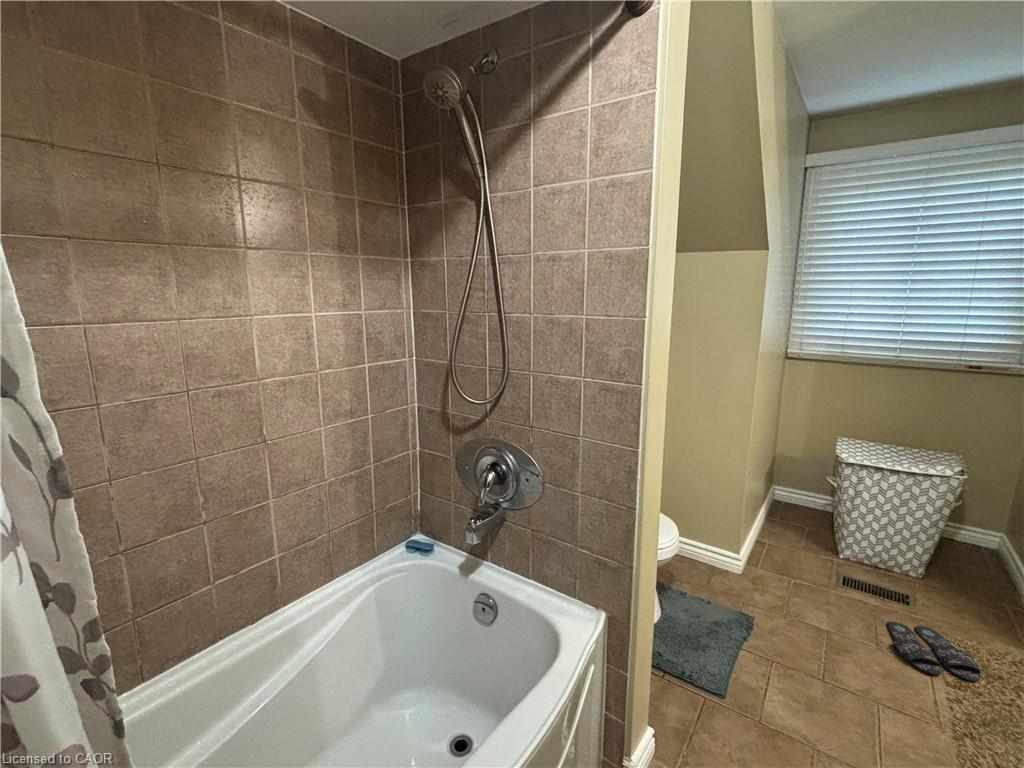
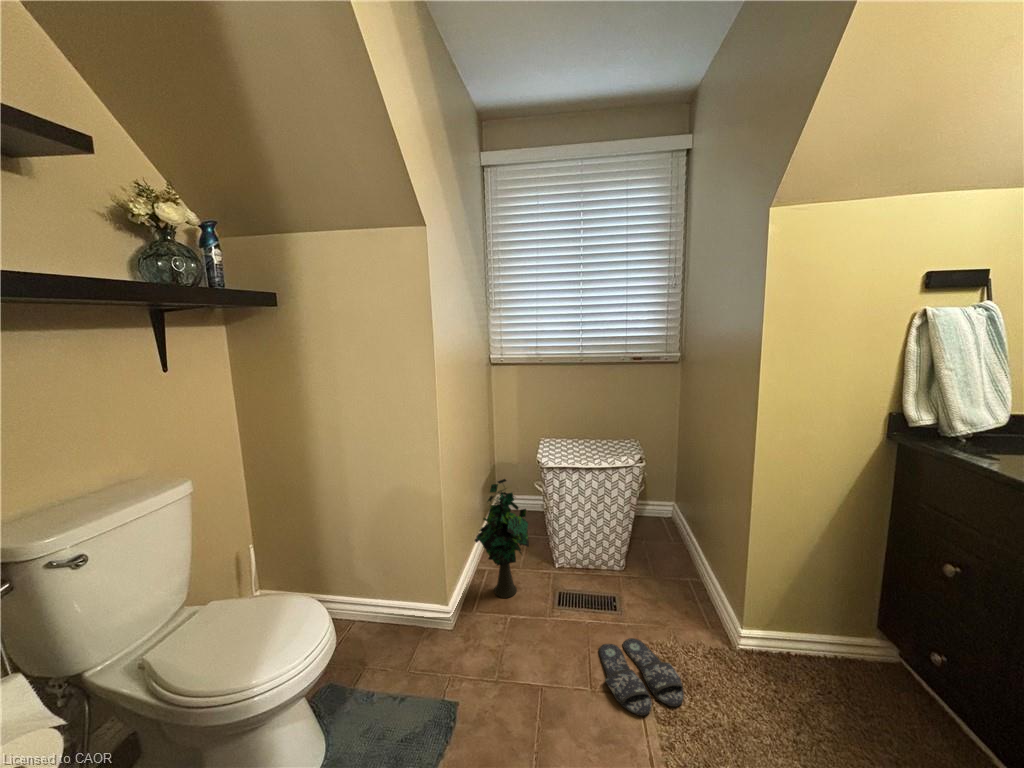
decorative plant: none [765,464,820,565] -> present [475,479,529,598]

